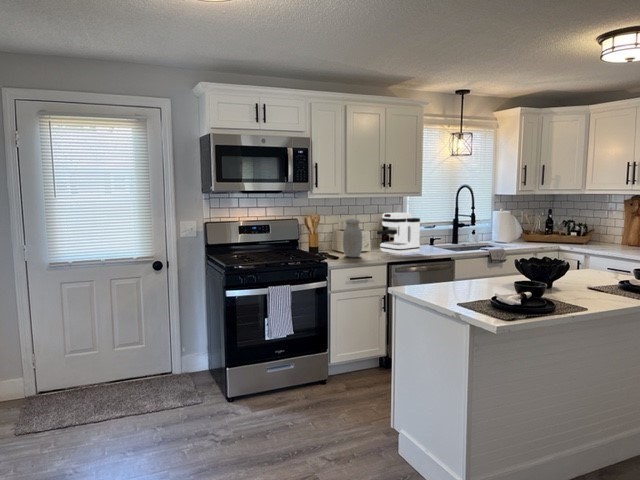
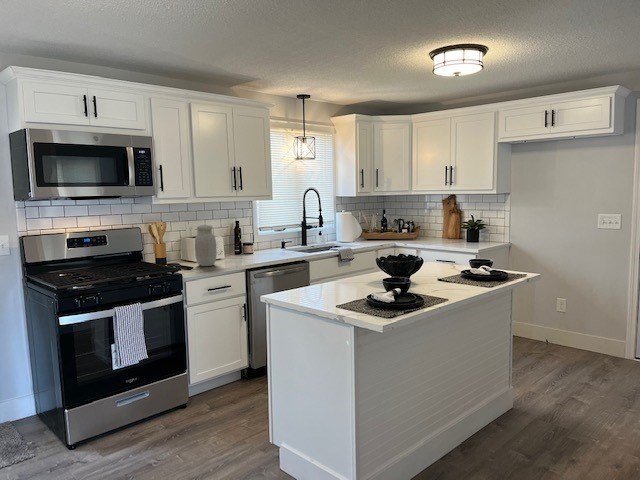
coffee maker: present [377,212,420,254] -> none [230,217,274,260]

